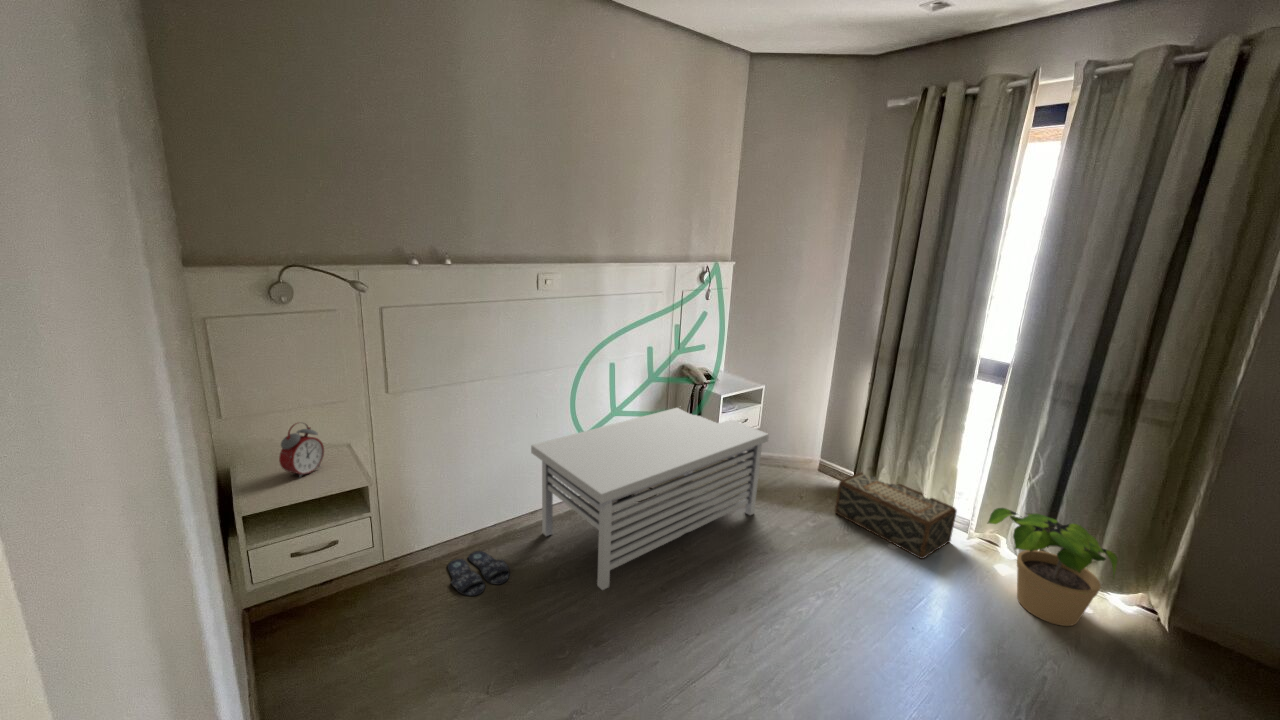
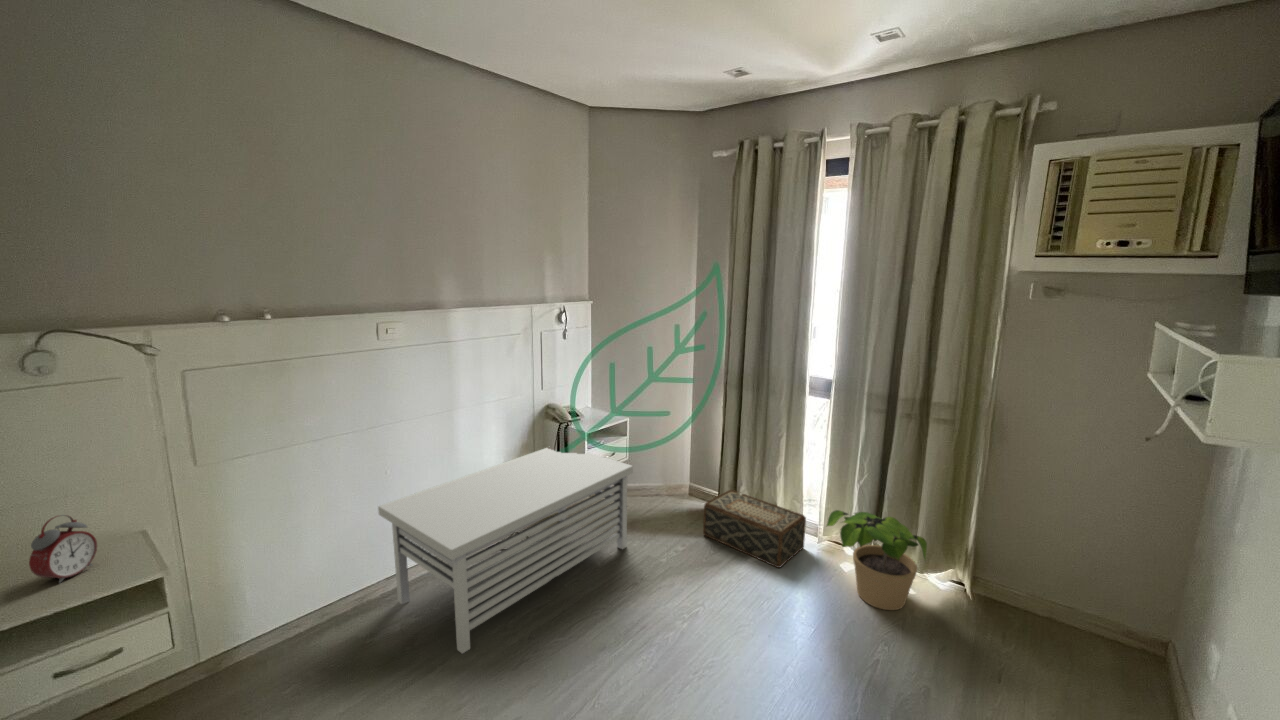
slippers: present [448,551,509,596] -> none [279,633,356,688]

